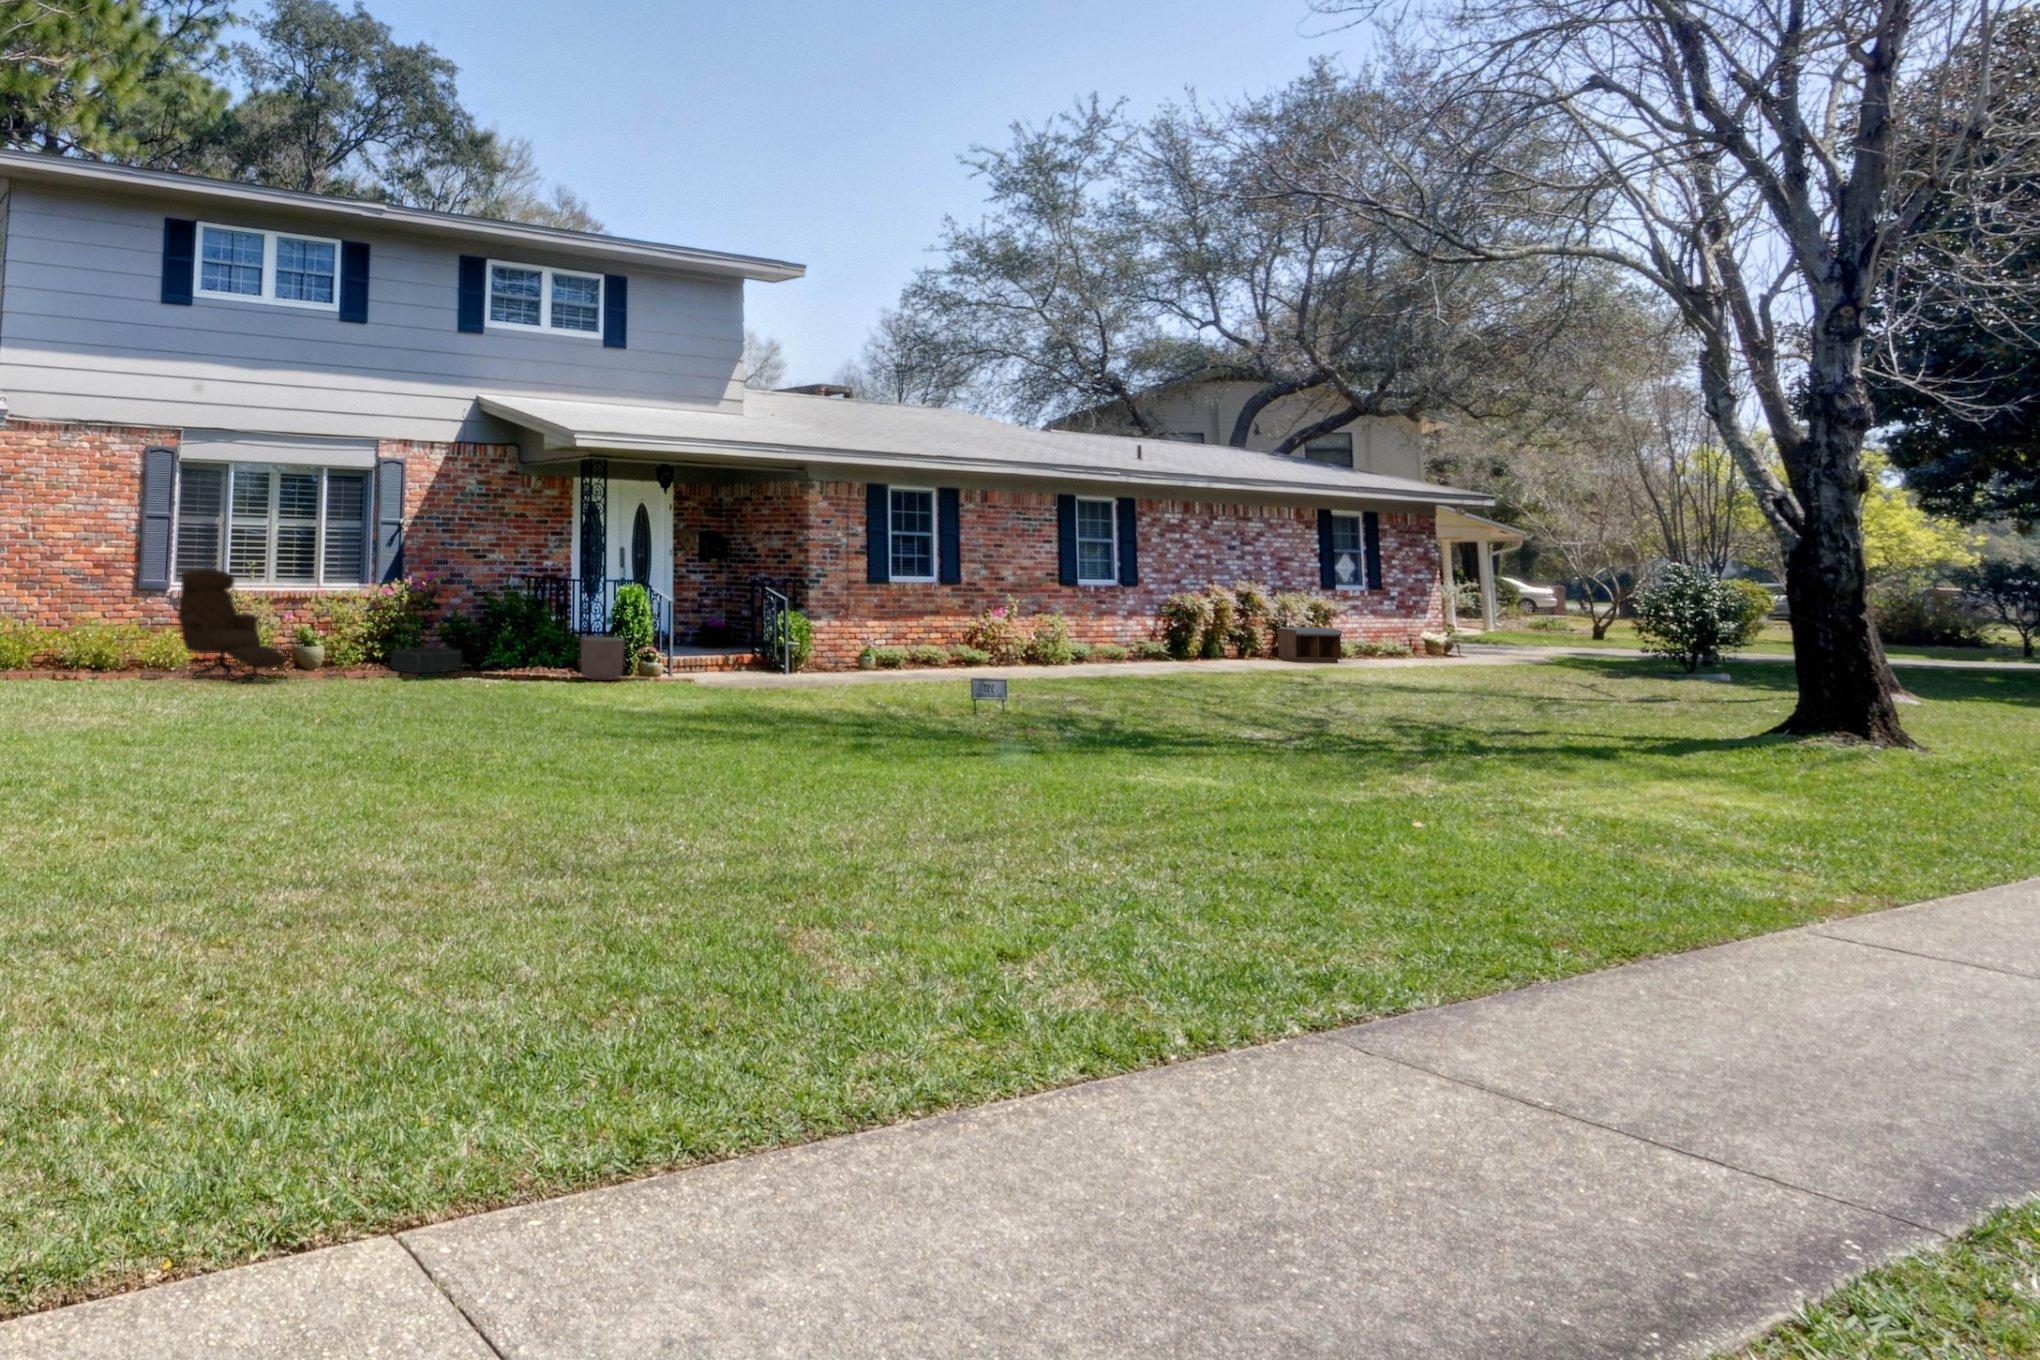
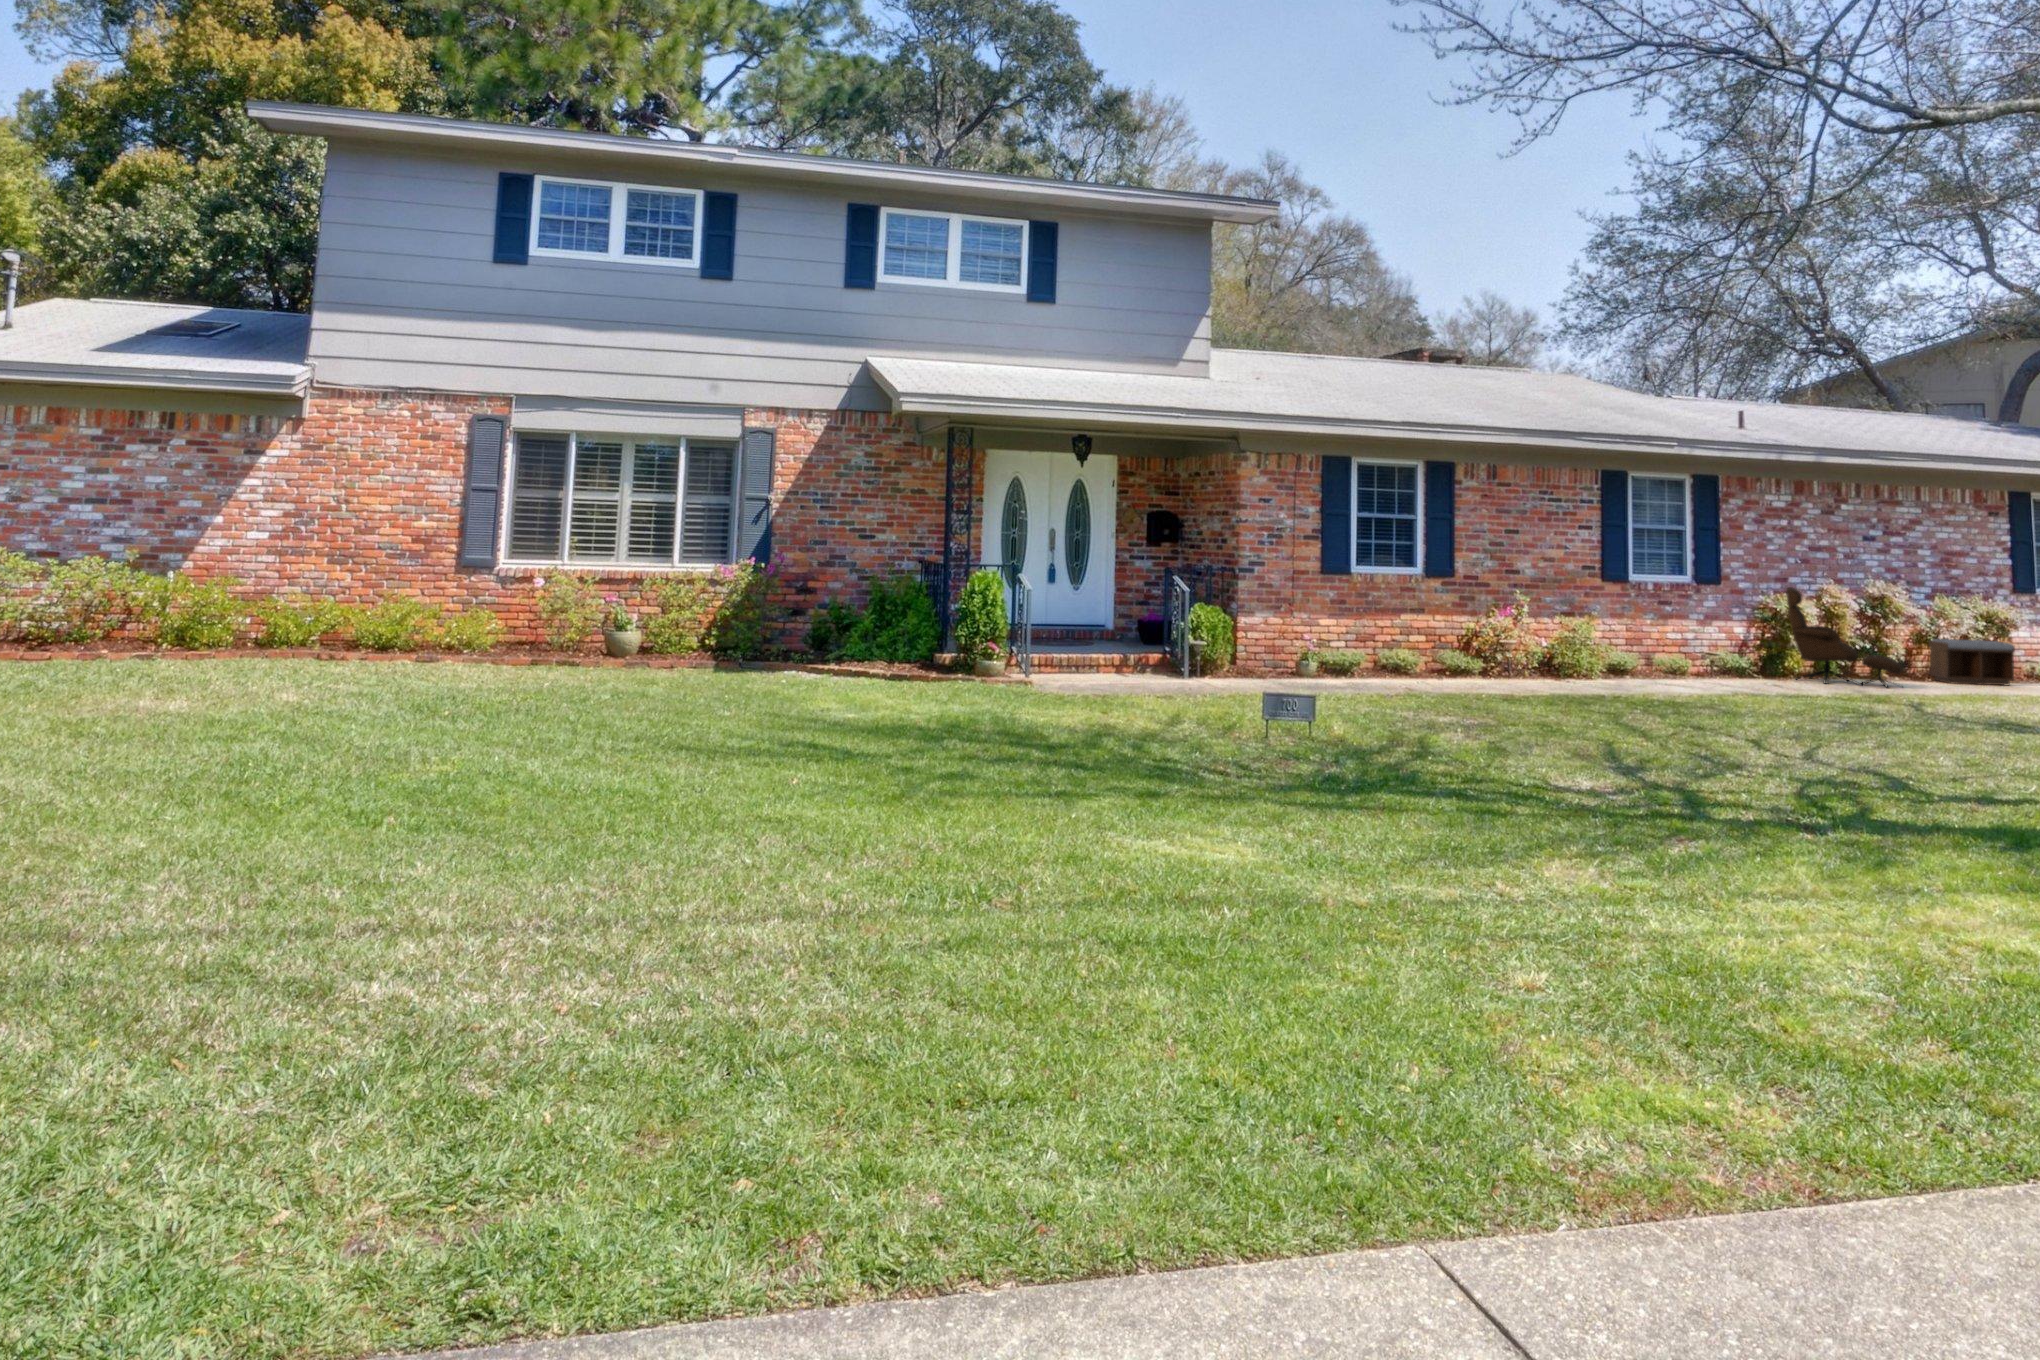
lounge chair: present [177,569,286,680] -> present [1786,587,1902,687]
planter: present [581,637,624,680] -> none [926,626,975,675]
basket: present [392,648,462,673] -> none [737,635,814,661]

